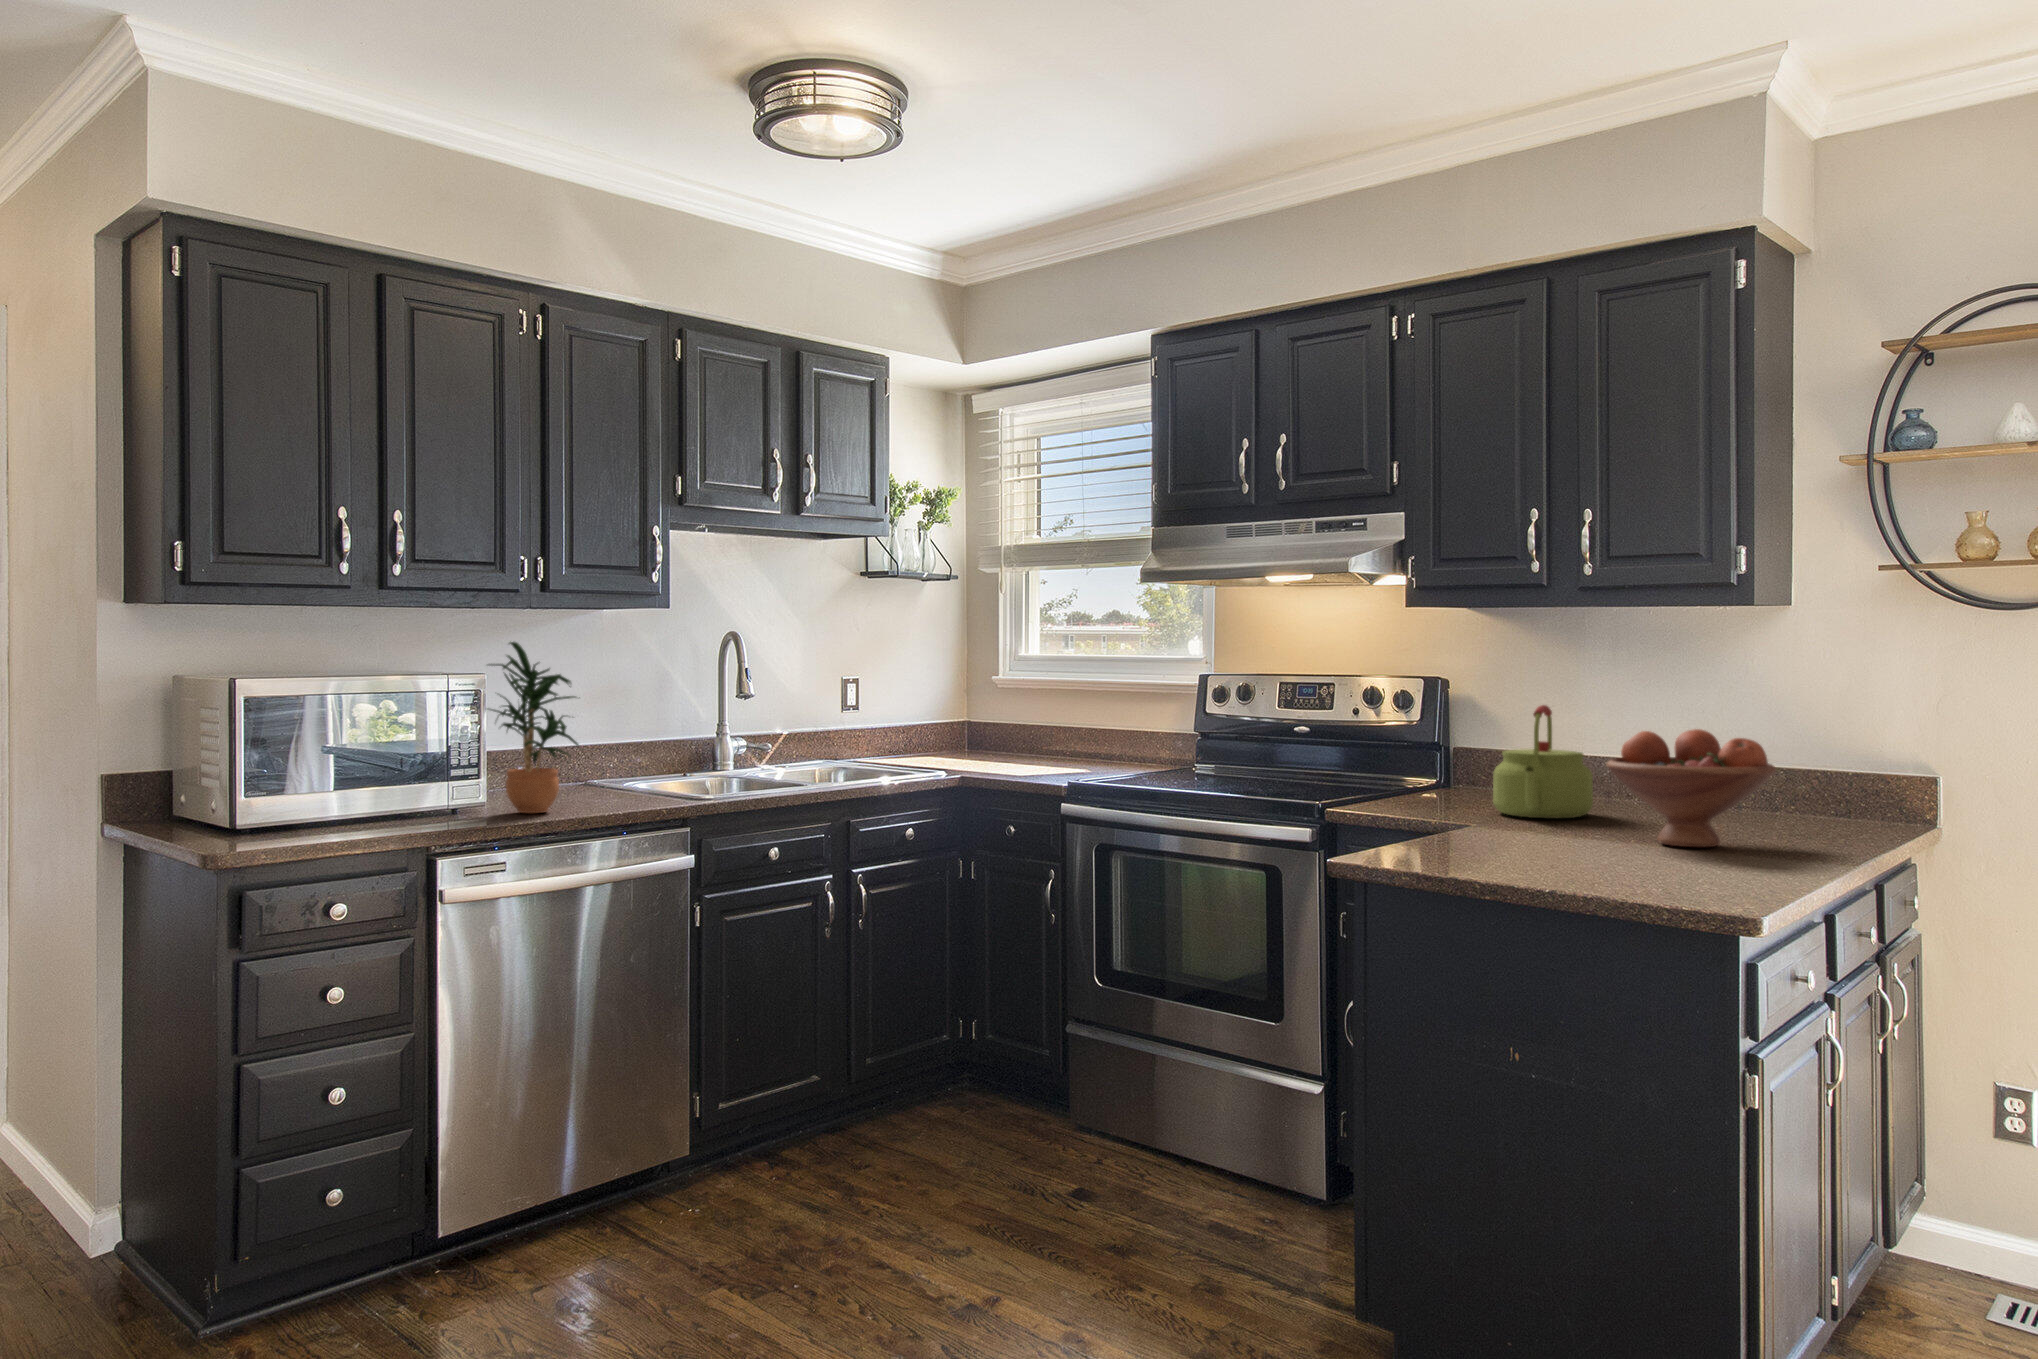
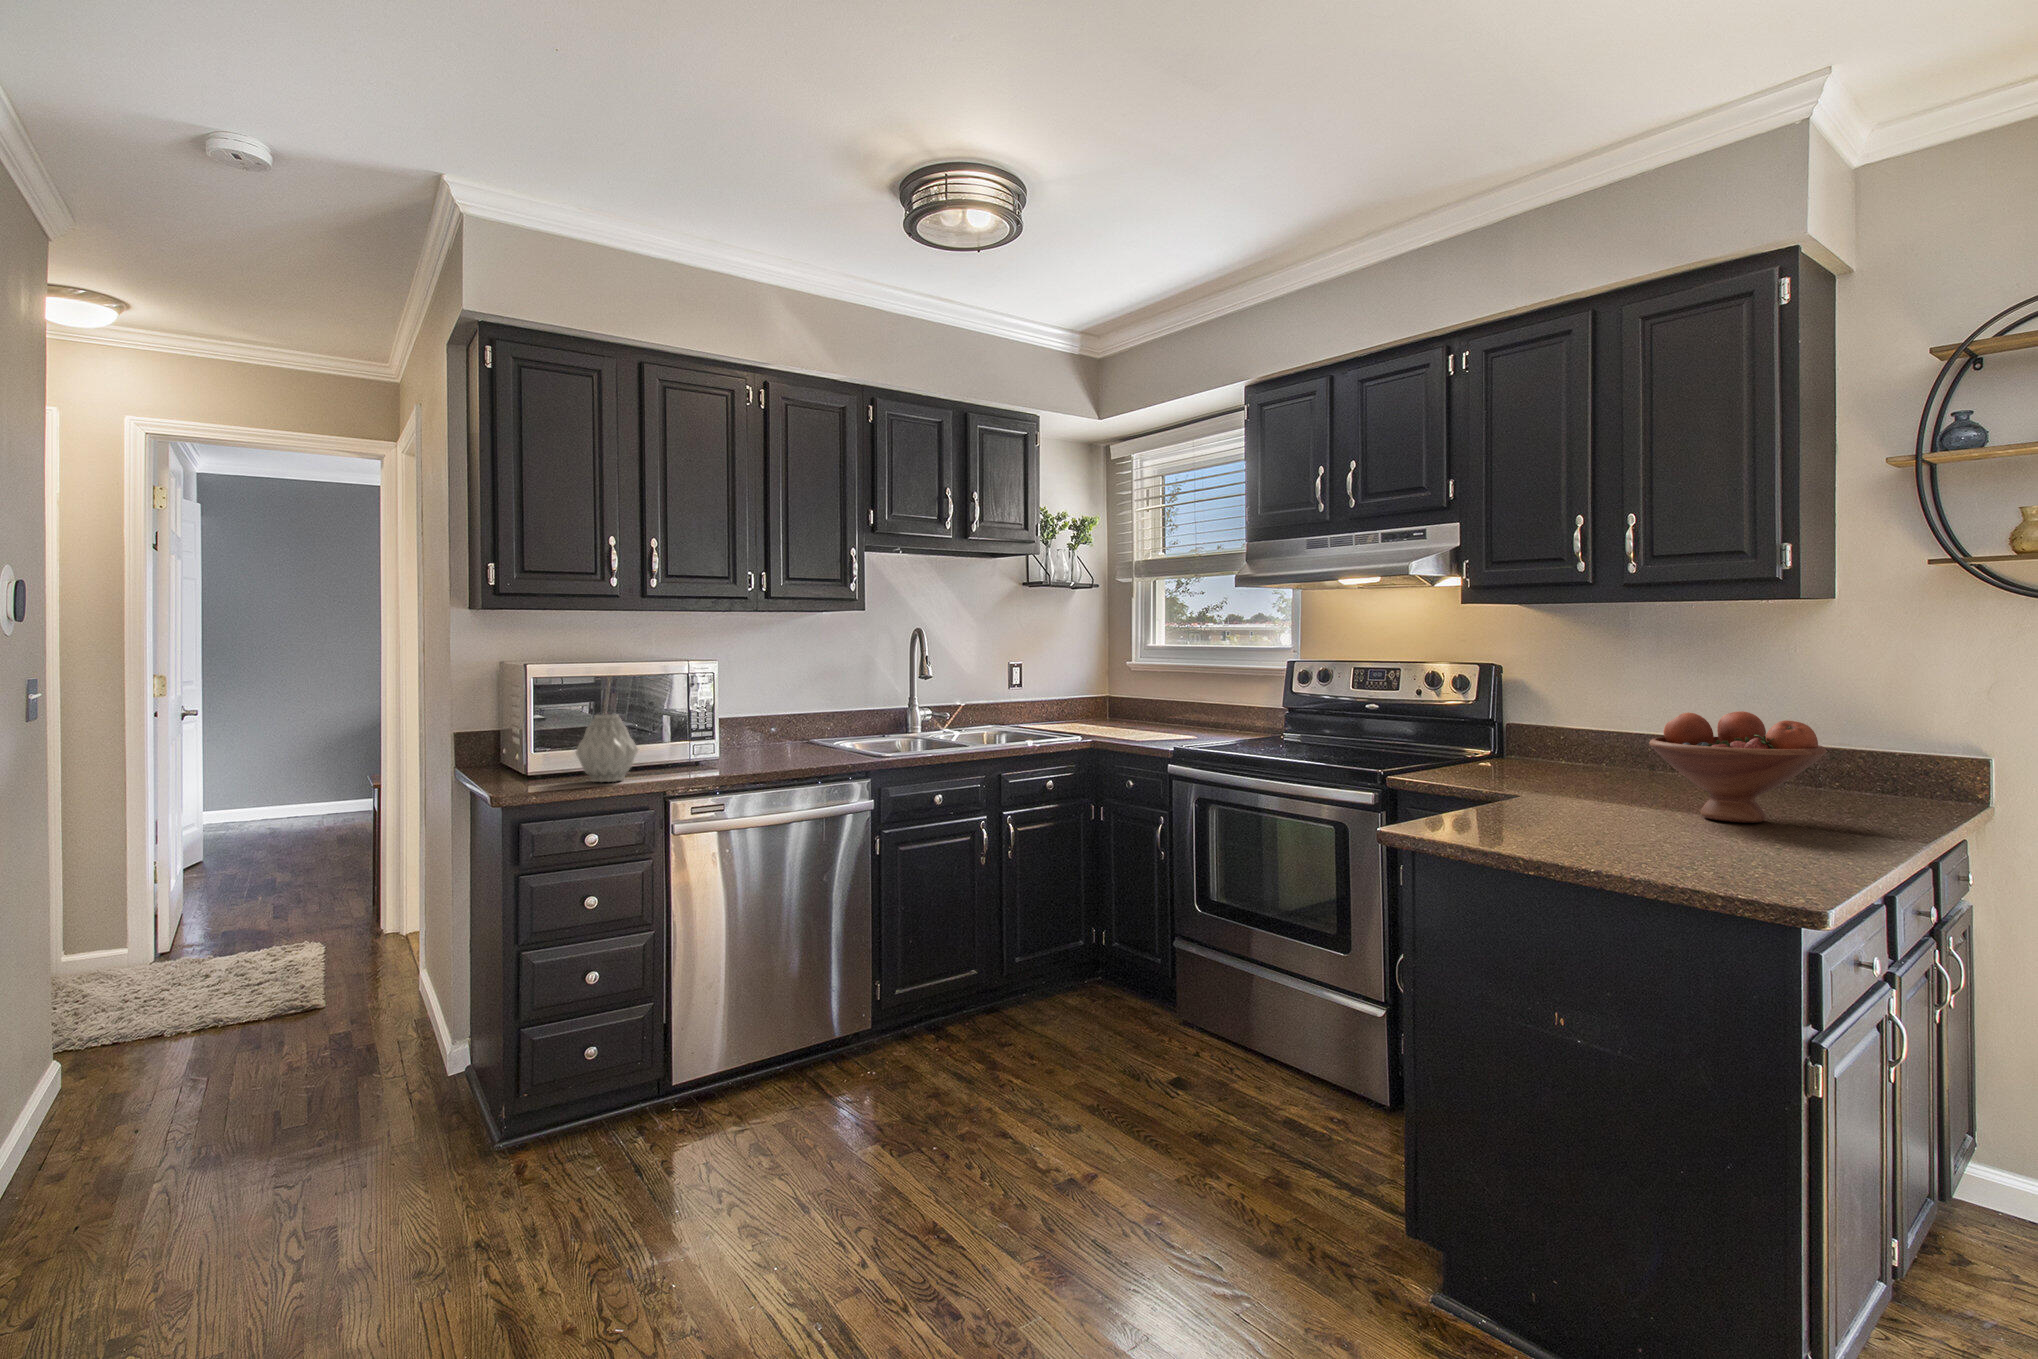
potted plant: present [488,642,579,813] -> none [714,636,790,768]
kettle: present [1493,705,1593,818] -> none [1537,687,1633,788]
vase: none [307,743,391,833] -> present [576,714,638,782]

